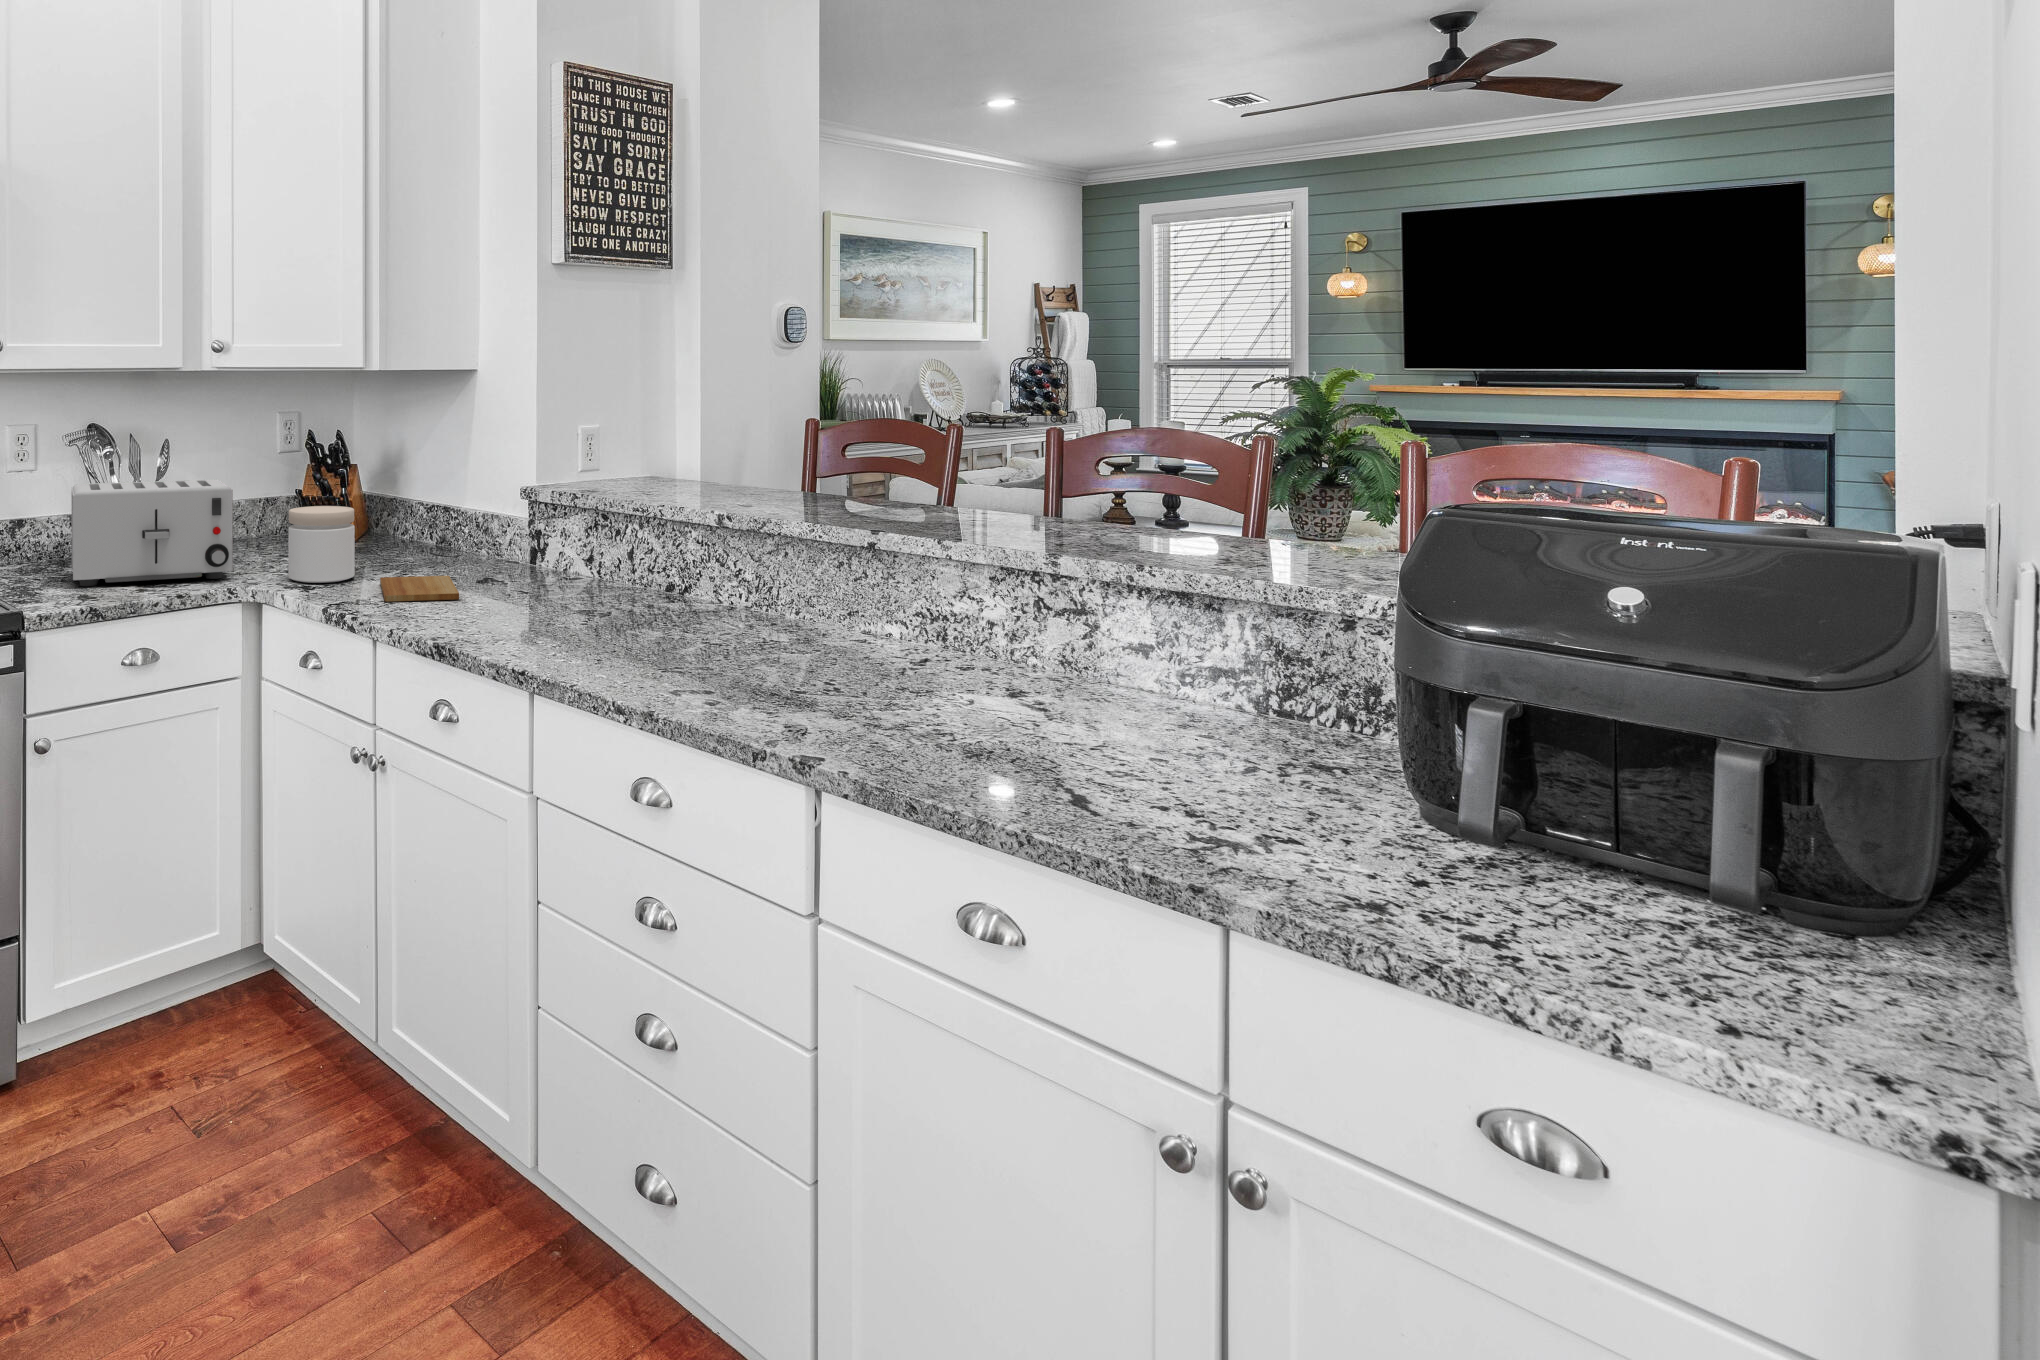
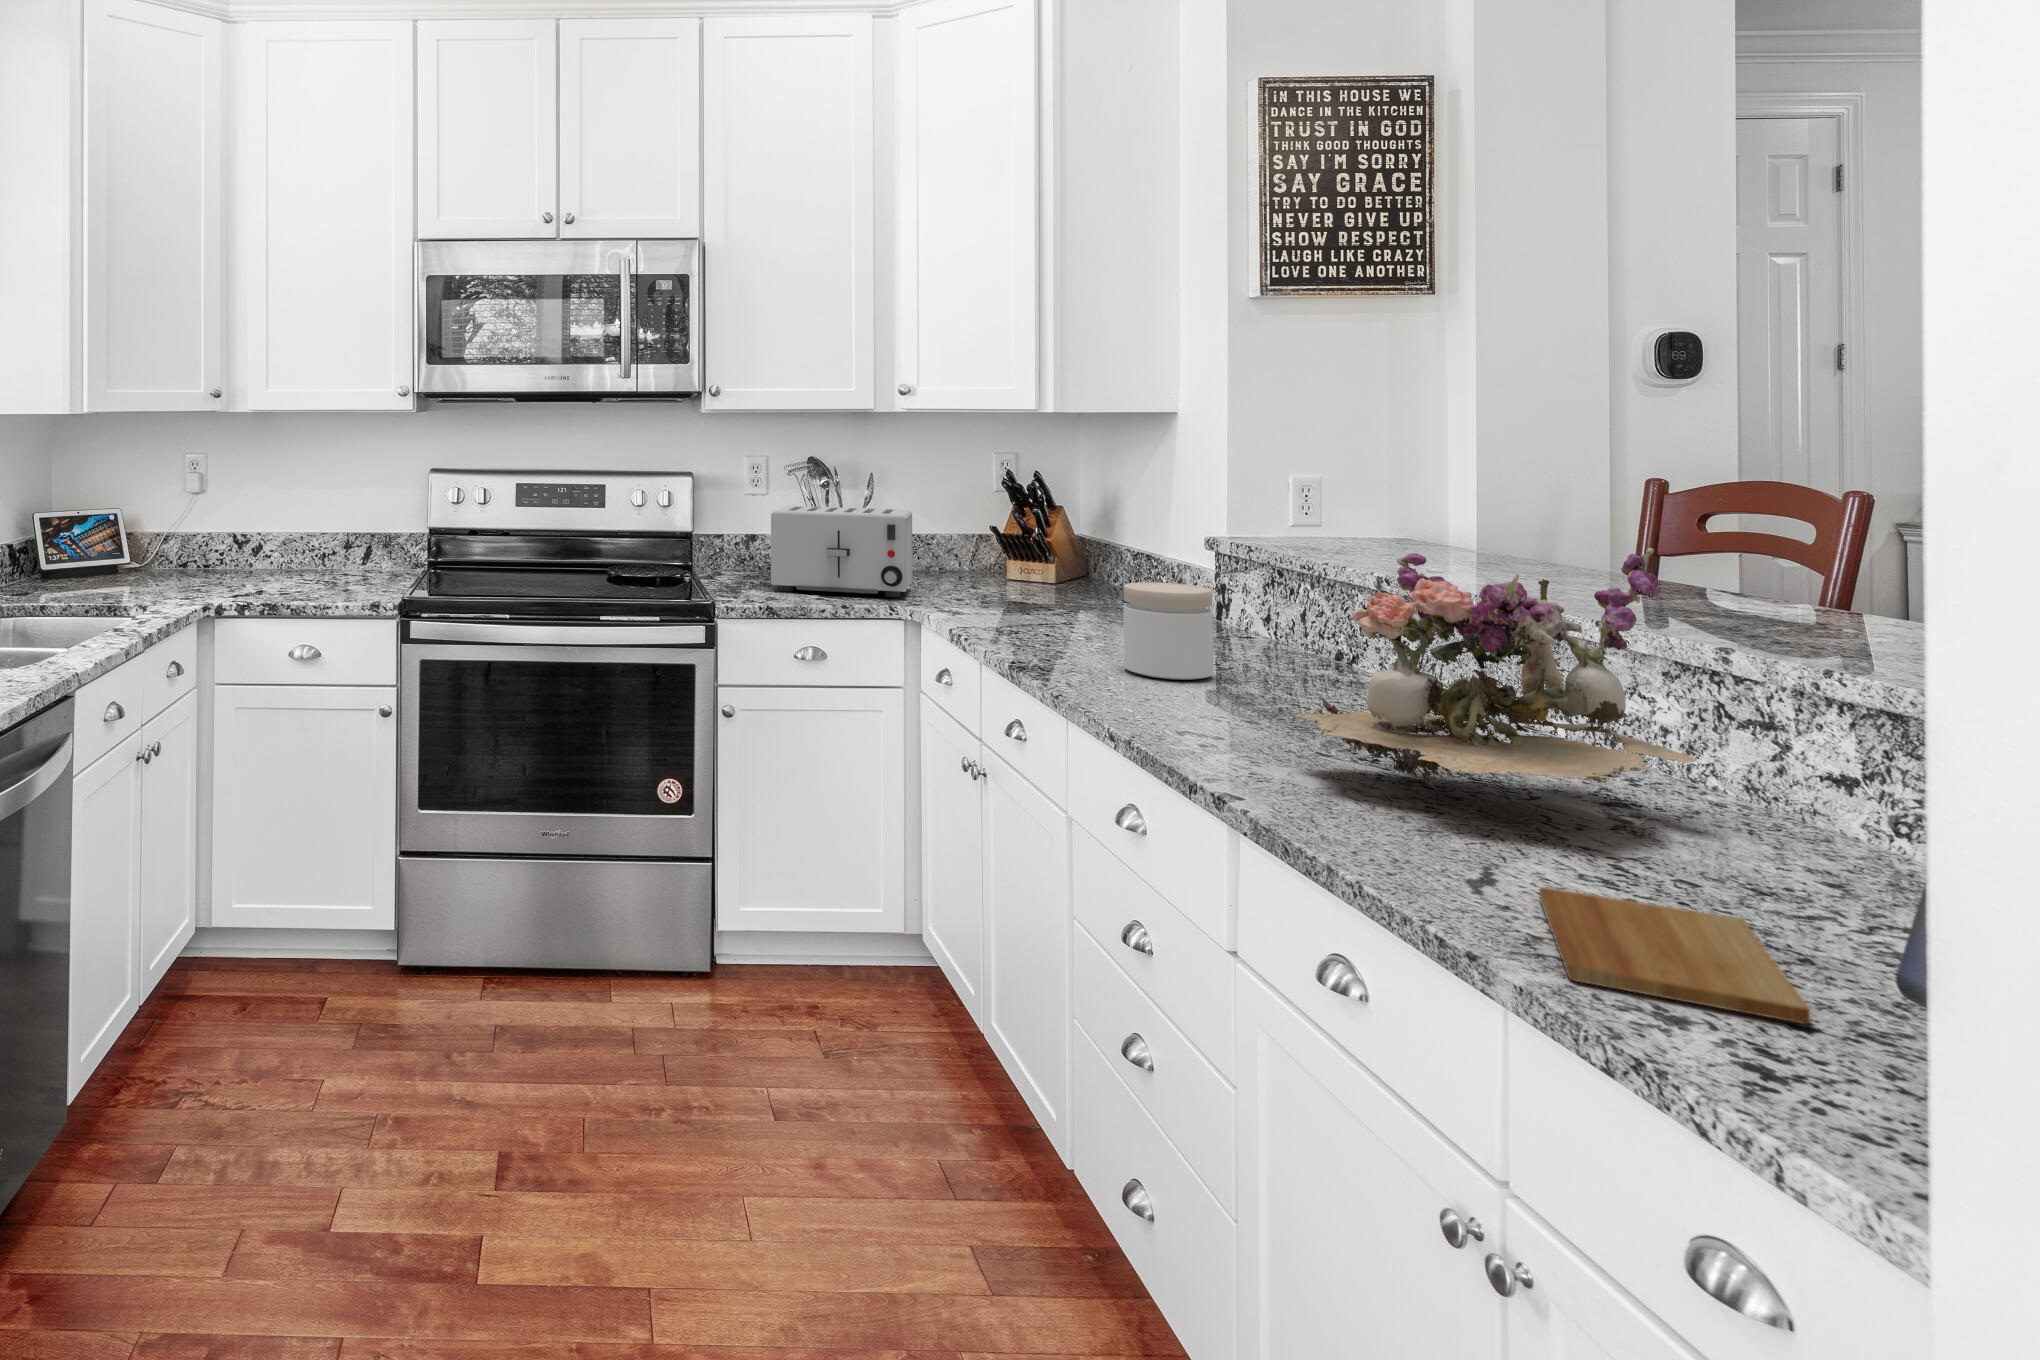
flower arrangement: none [799,480,1076,706] -> present [1295,548,1697,789]
jar: present [288,506,355,583] -> present [1124,582,1213,680]
cutting board: present [380,576,459,602] -> present [1539,887,1810,1024]

